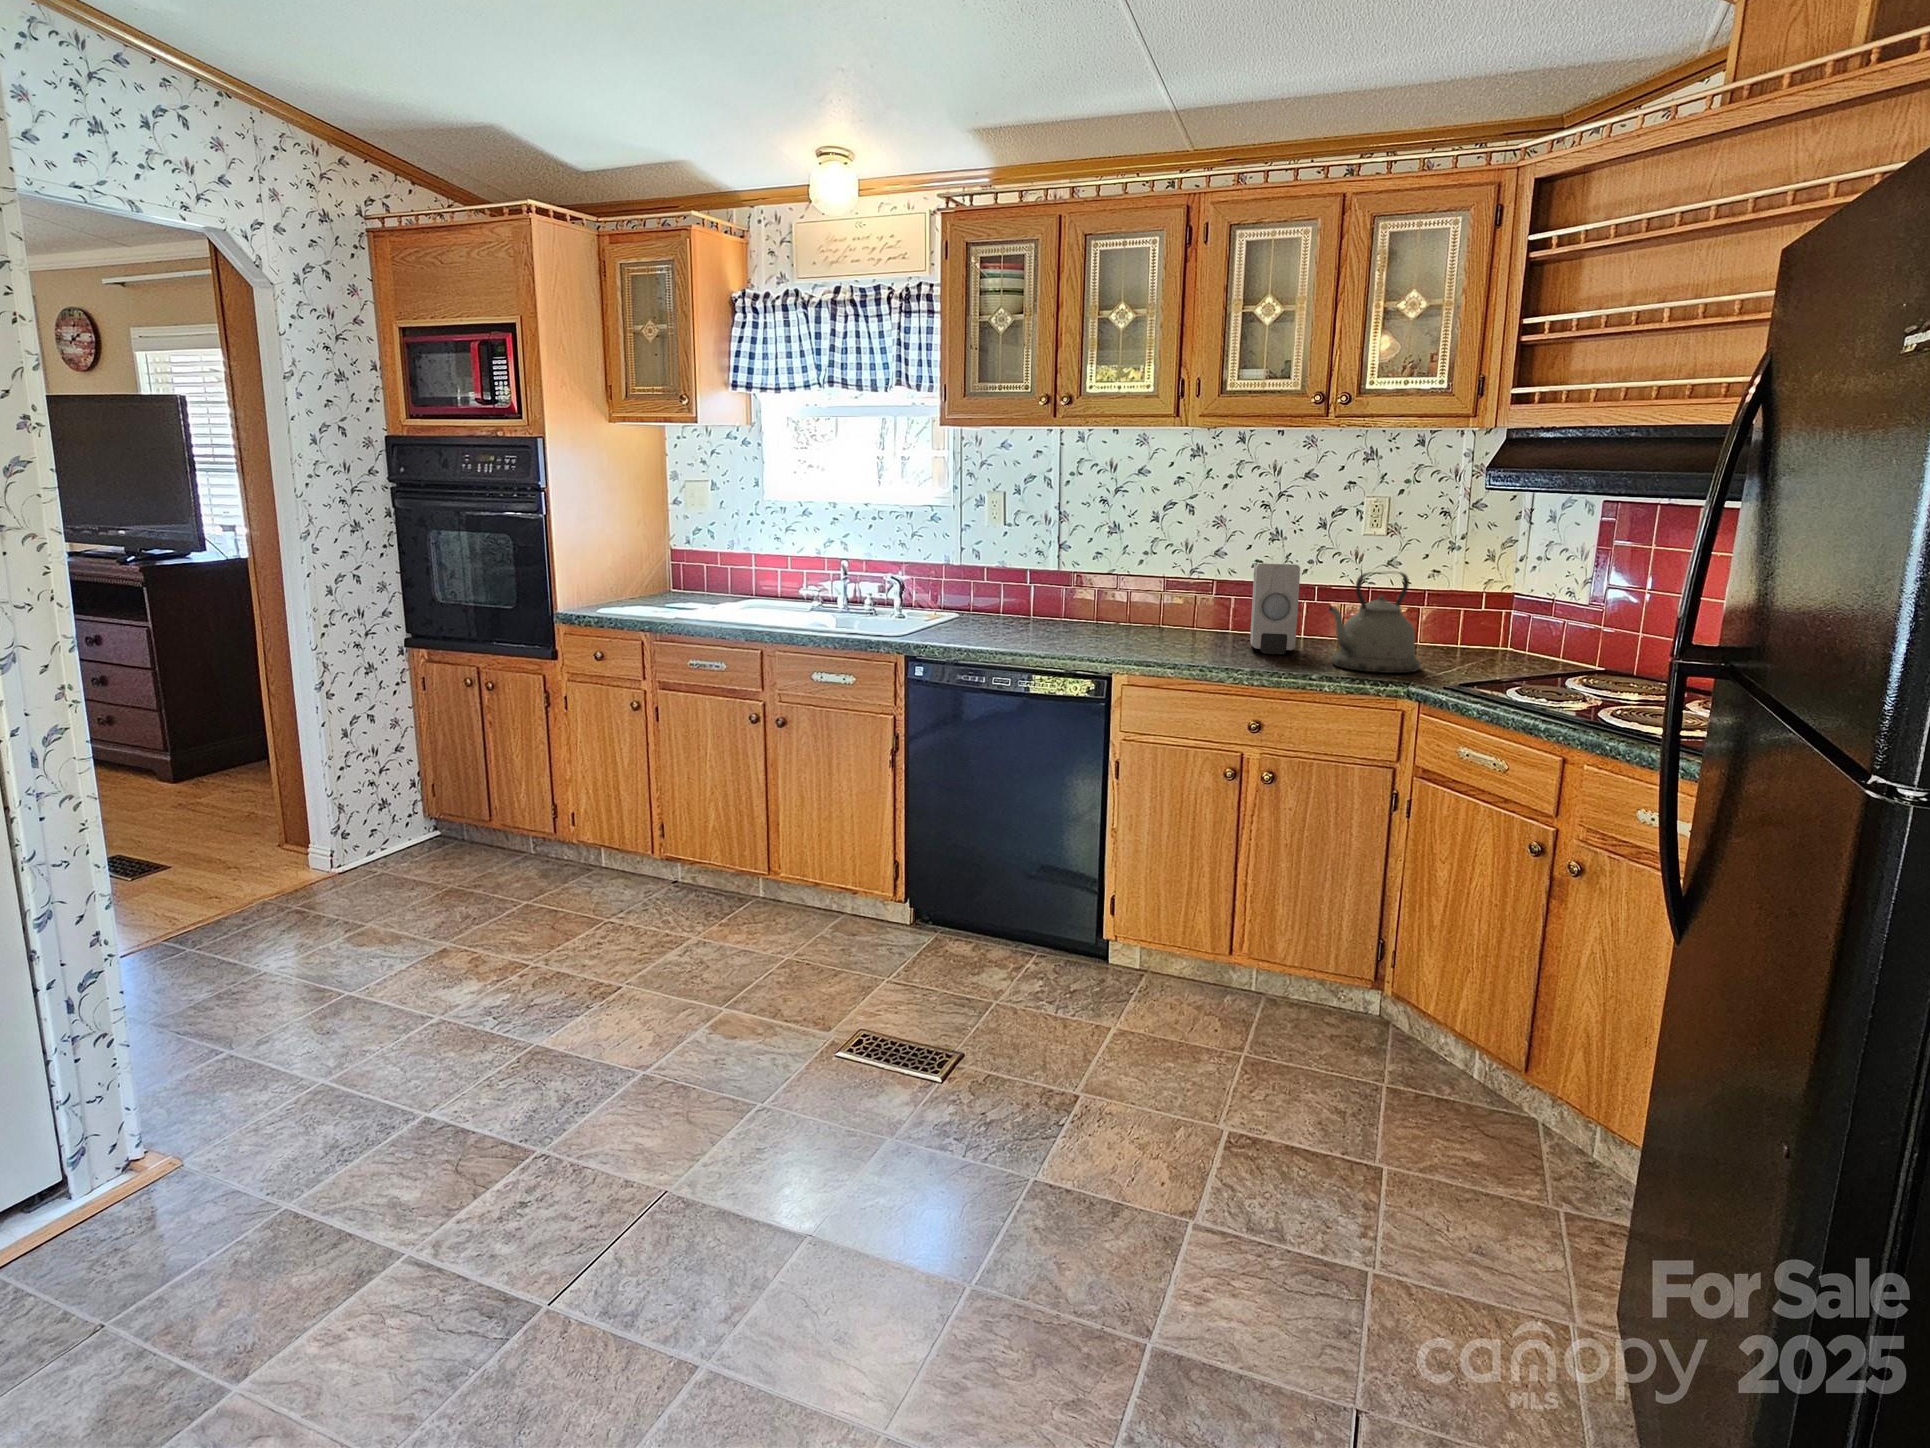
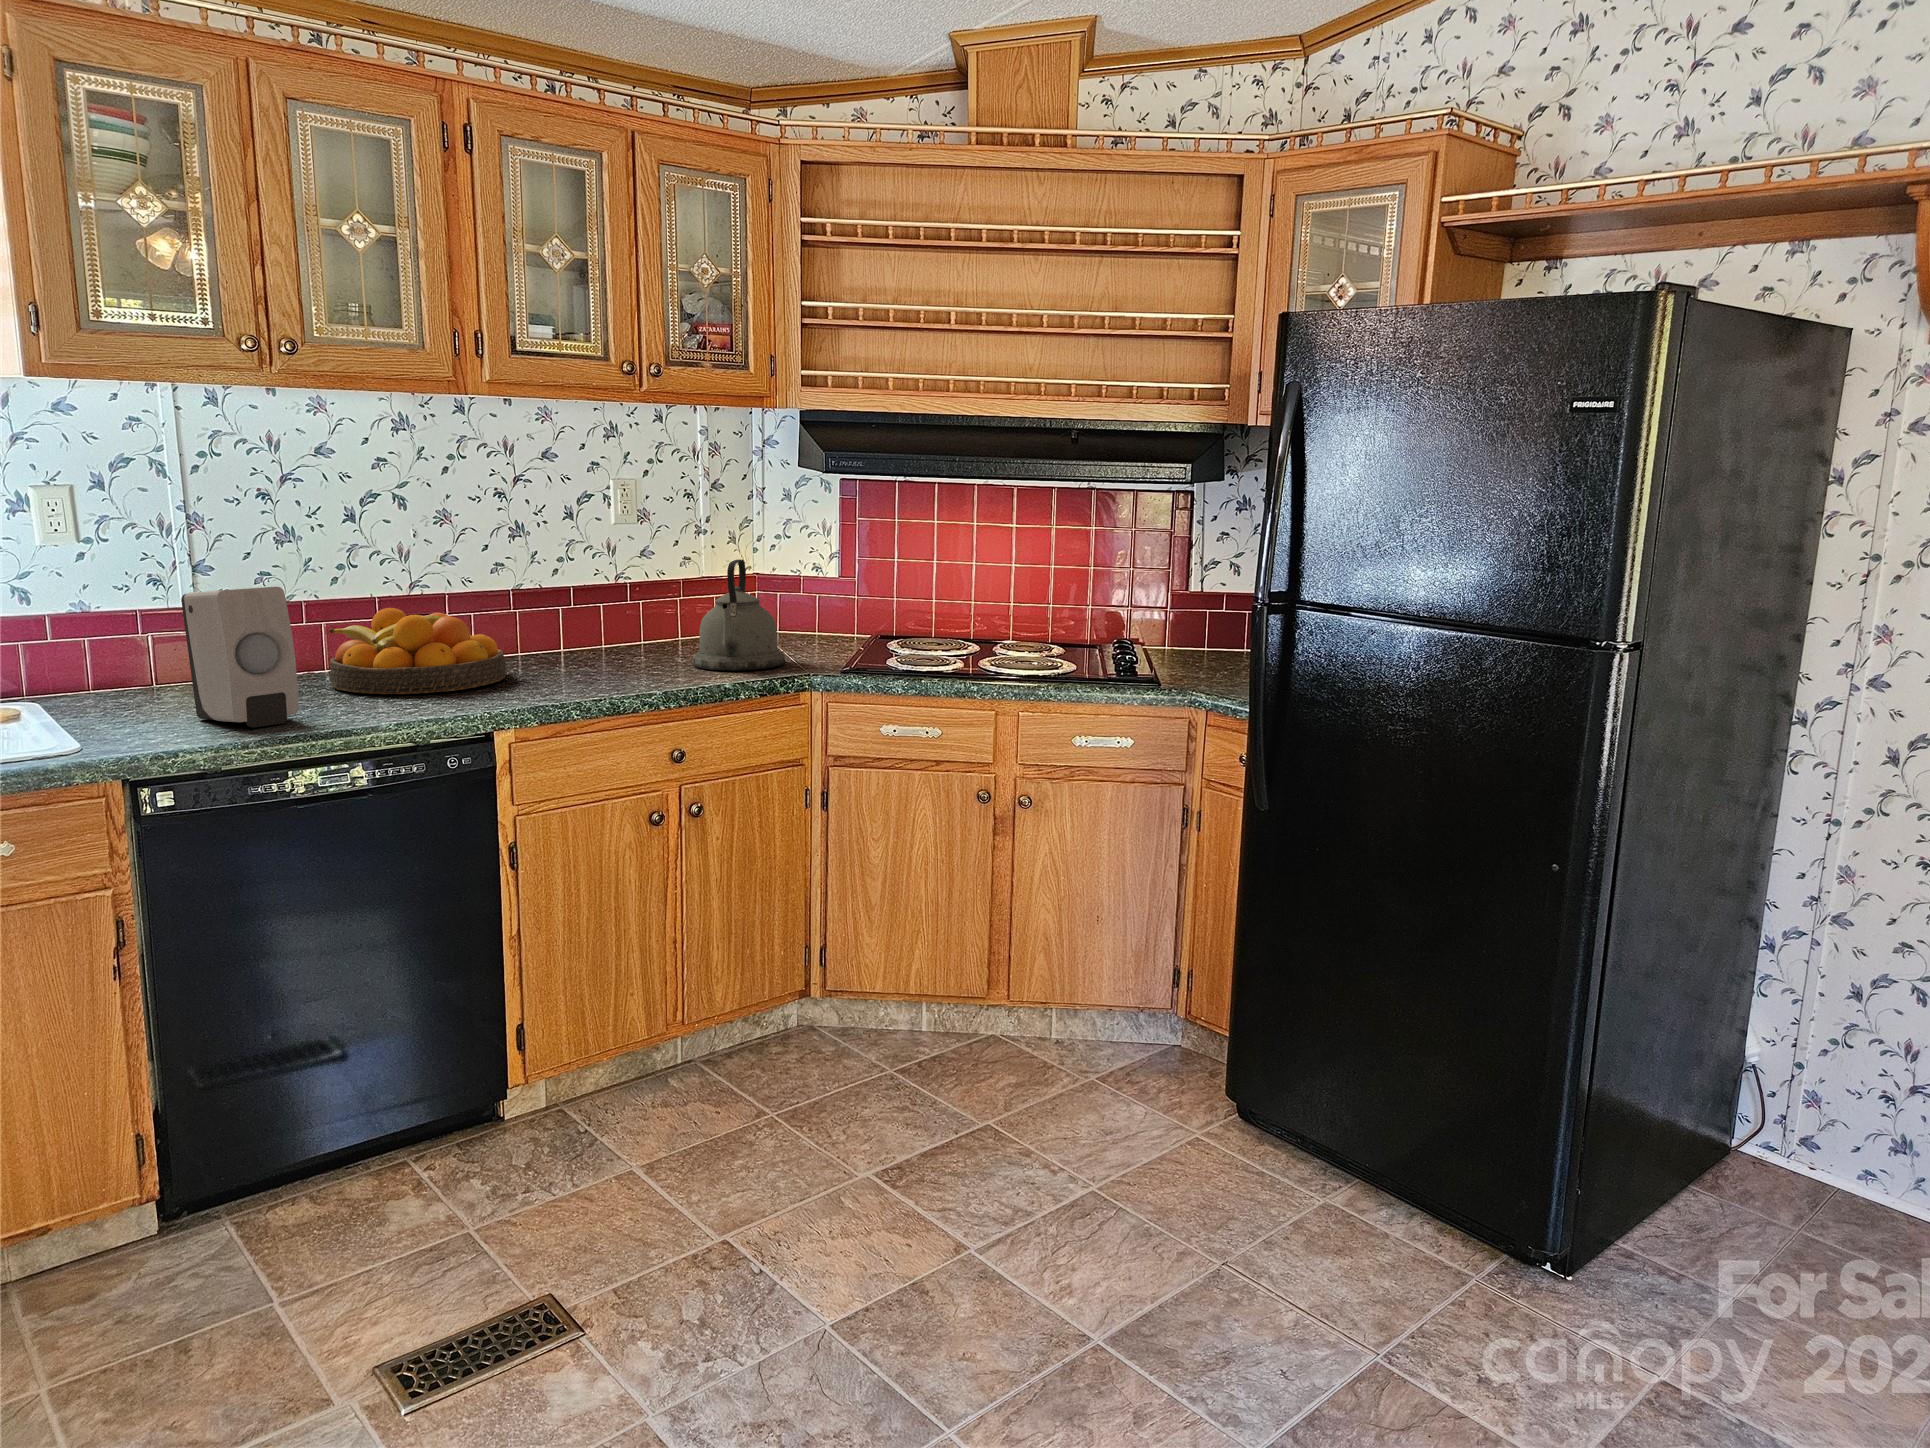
soap dispenser: present [1250,564,1300,654] -> present [181,587,299,727]
fruit bowl: none [1084,583,1200,645] -> present [329,608,506,694]

